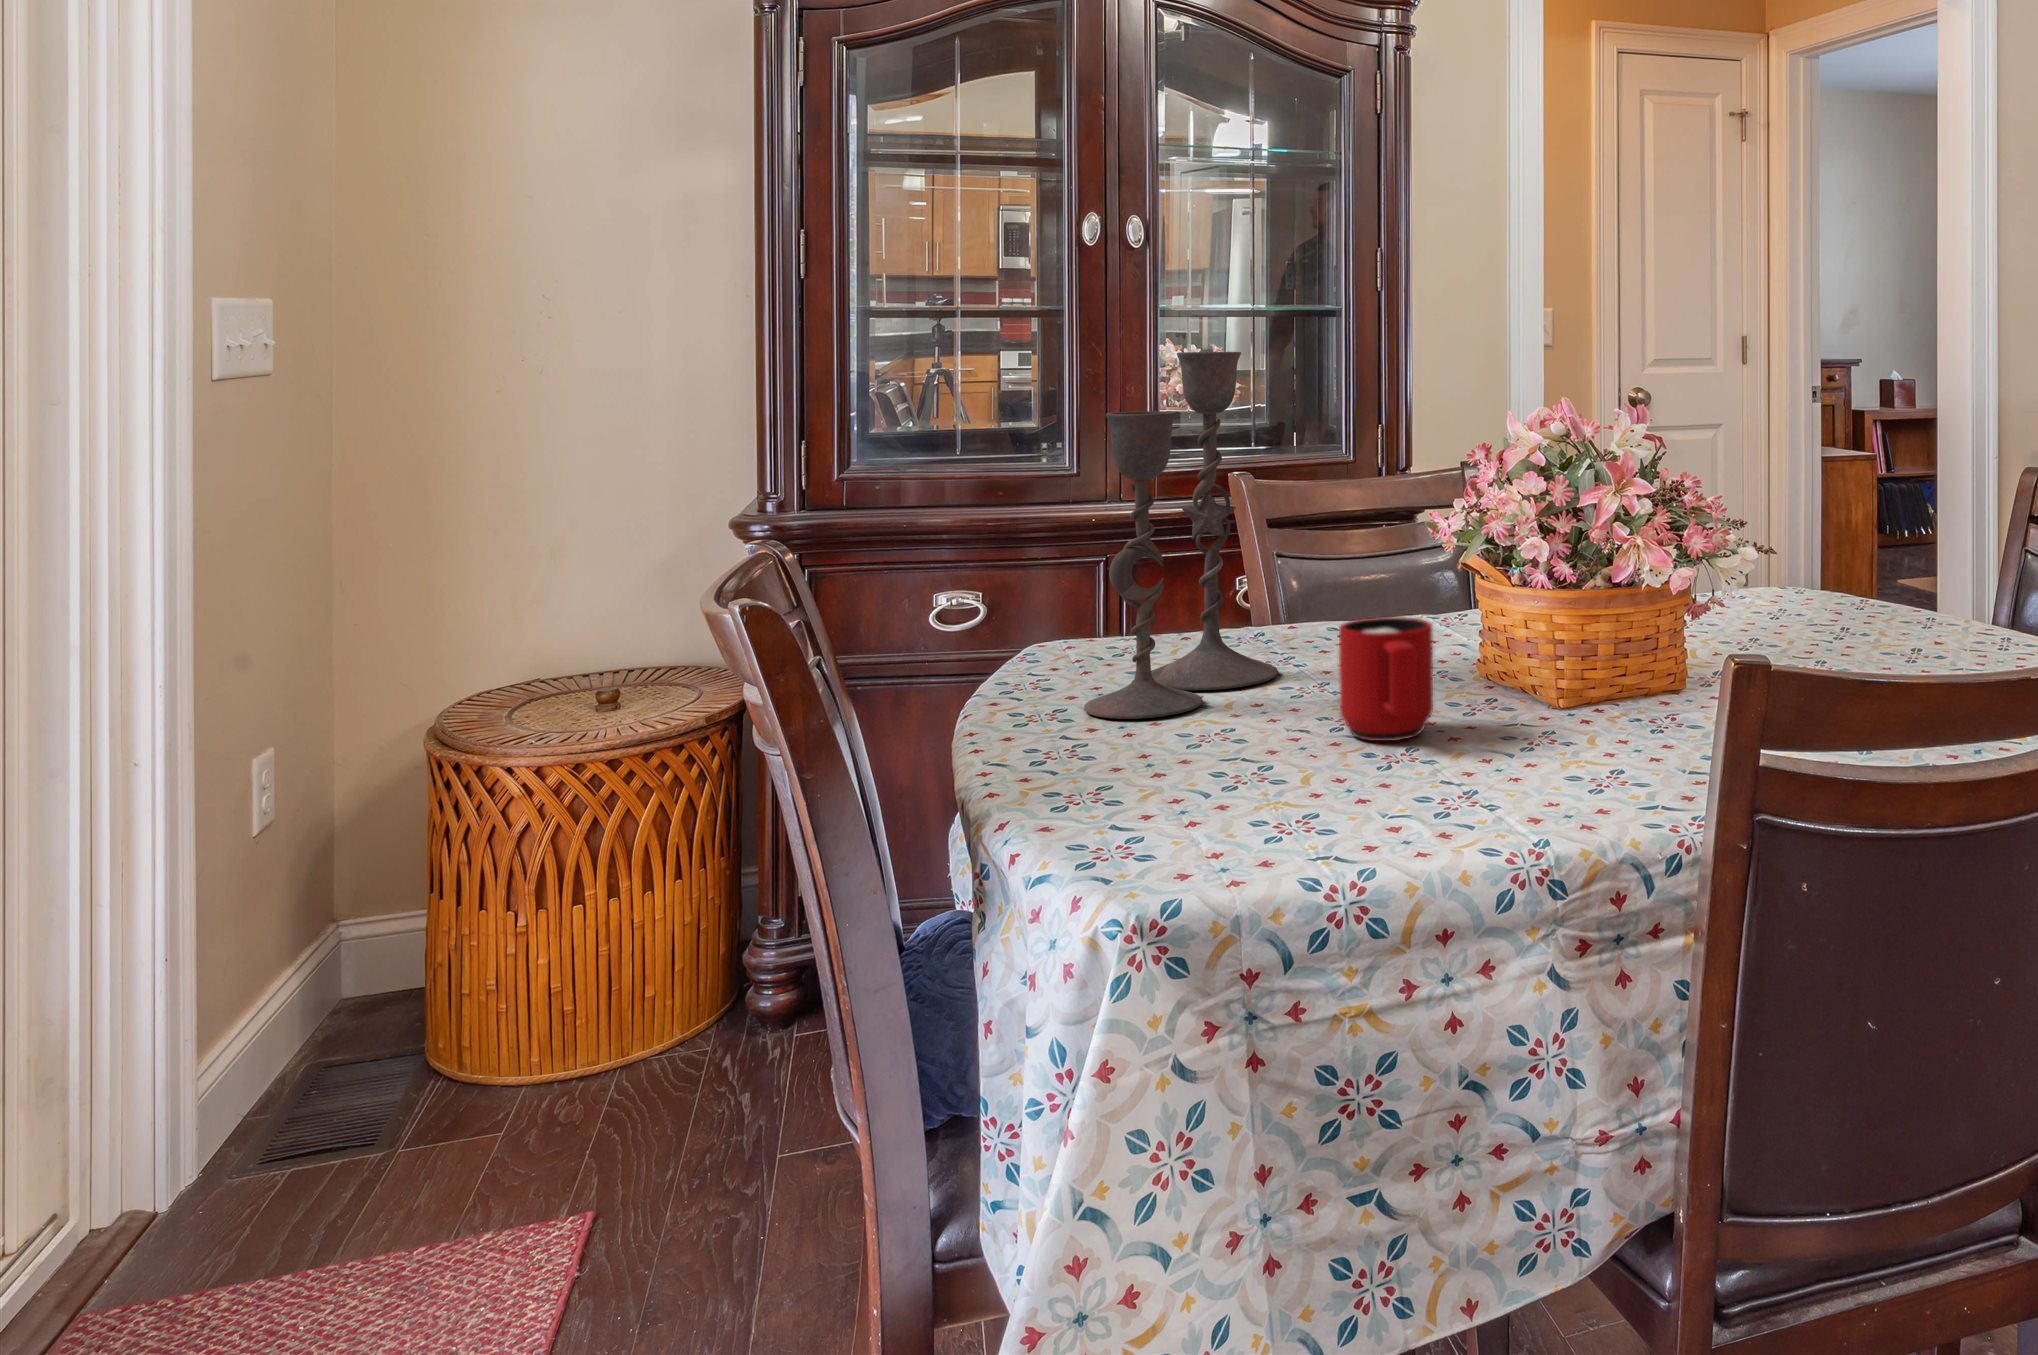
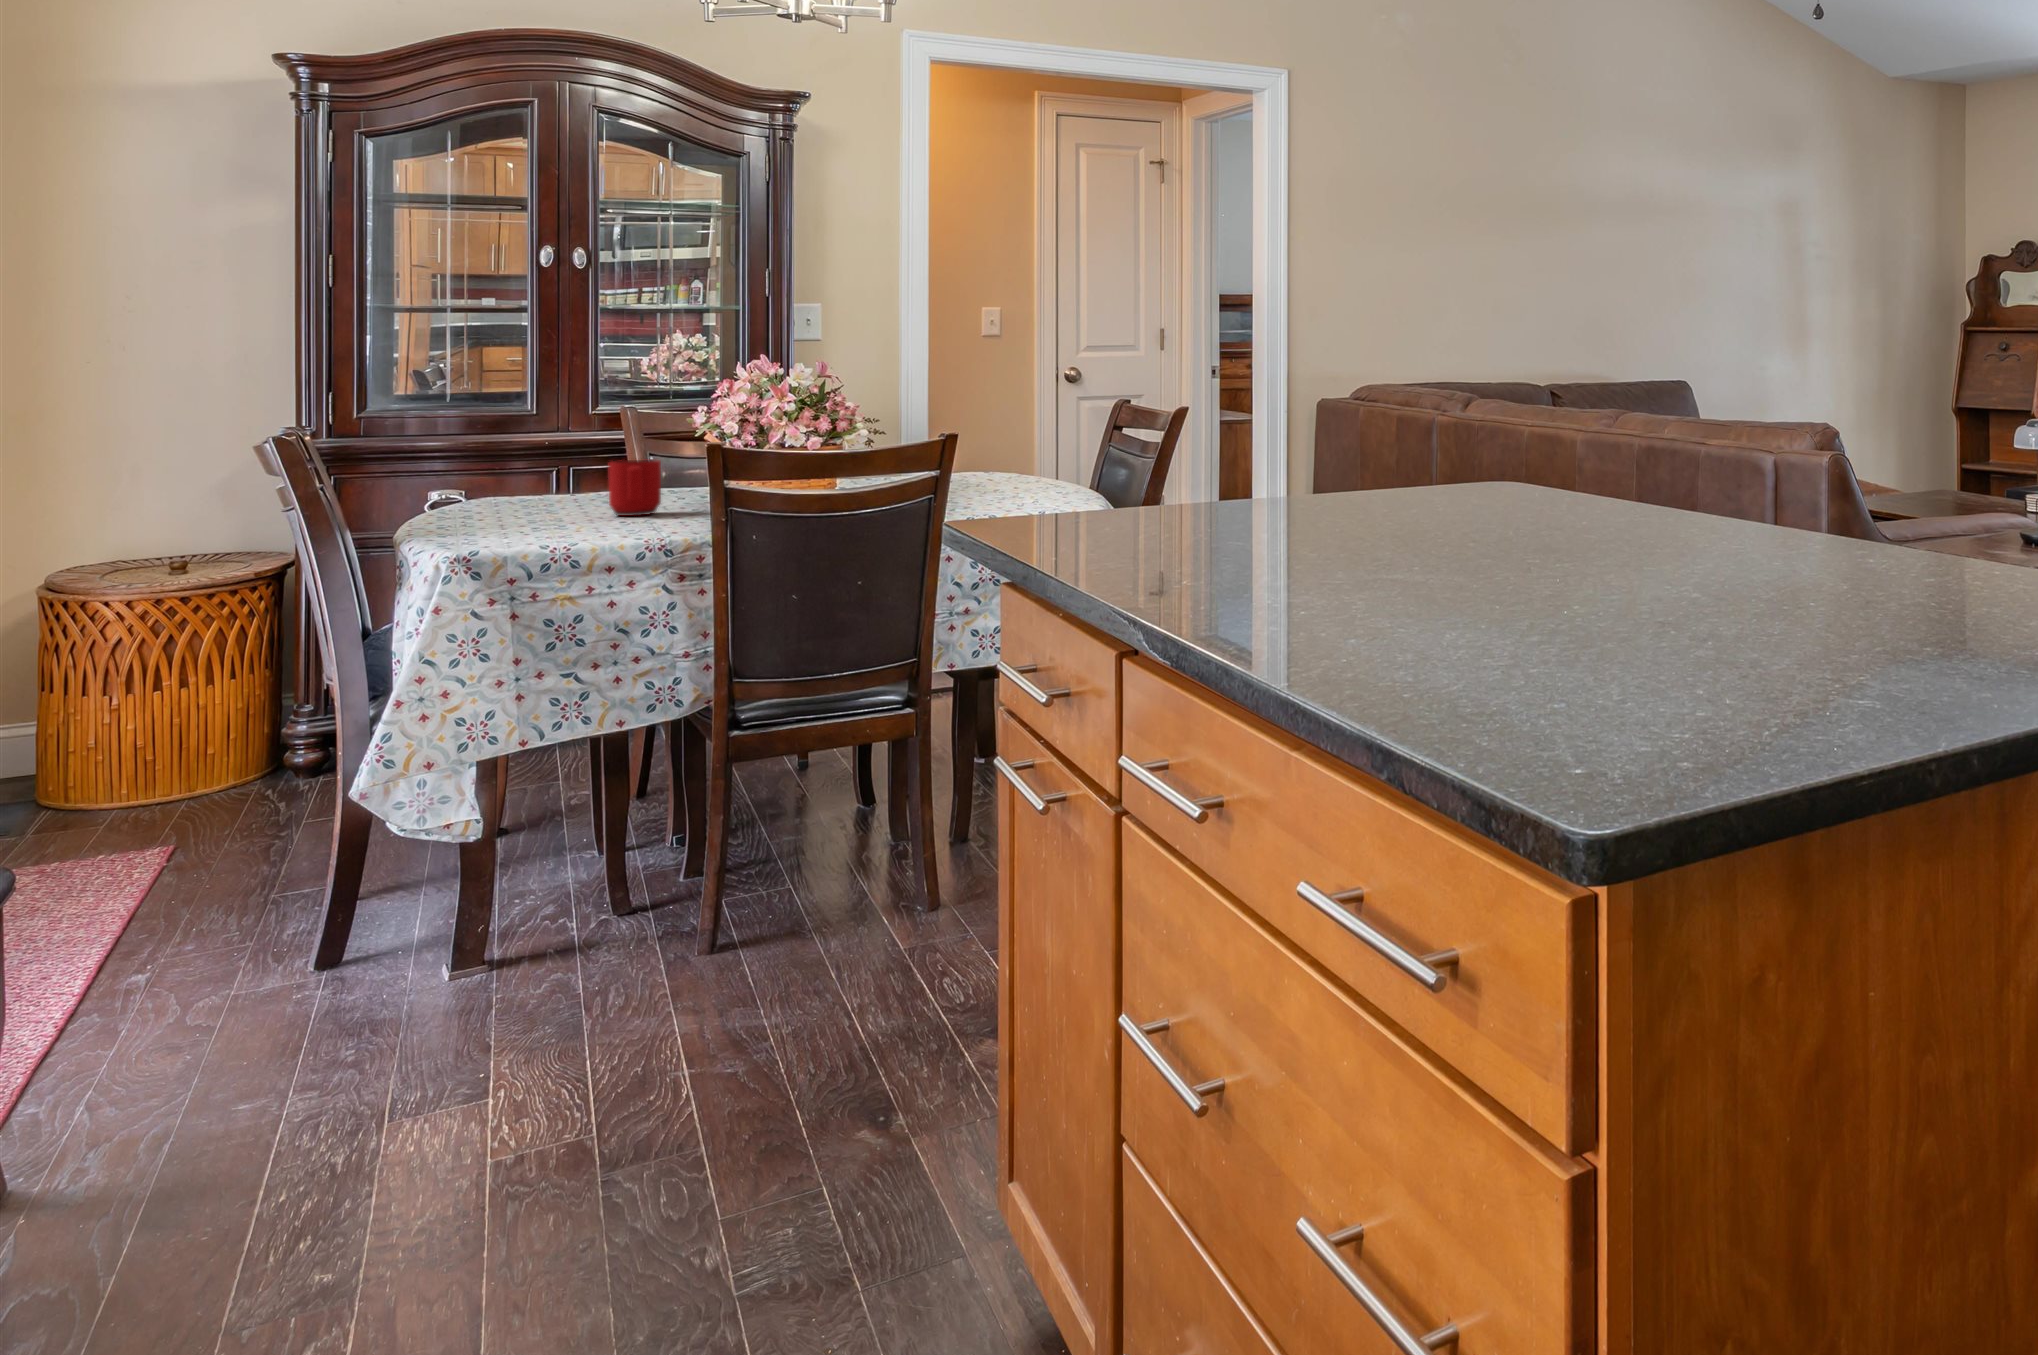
candlestick: present [1084,352,1278,719] -> none [477,329,604,514]

